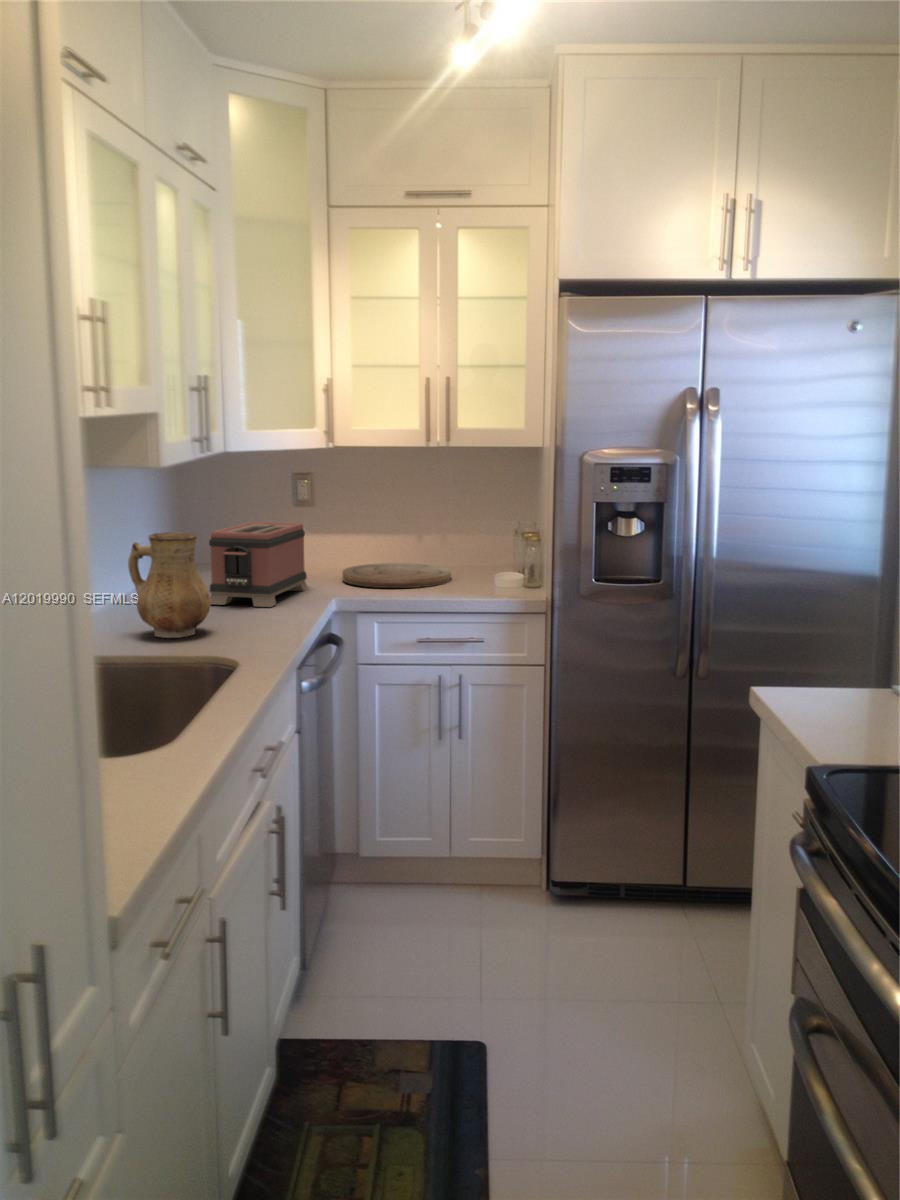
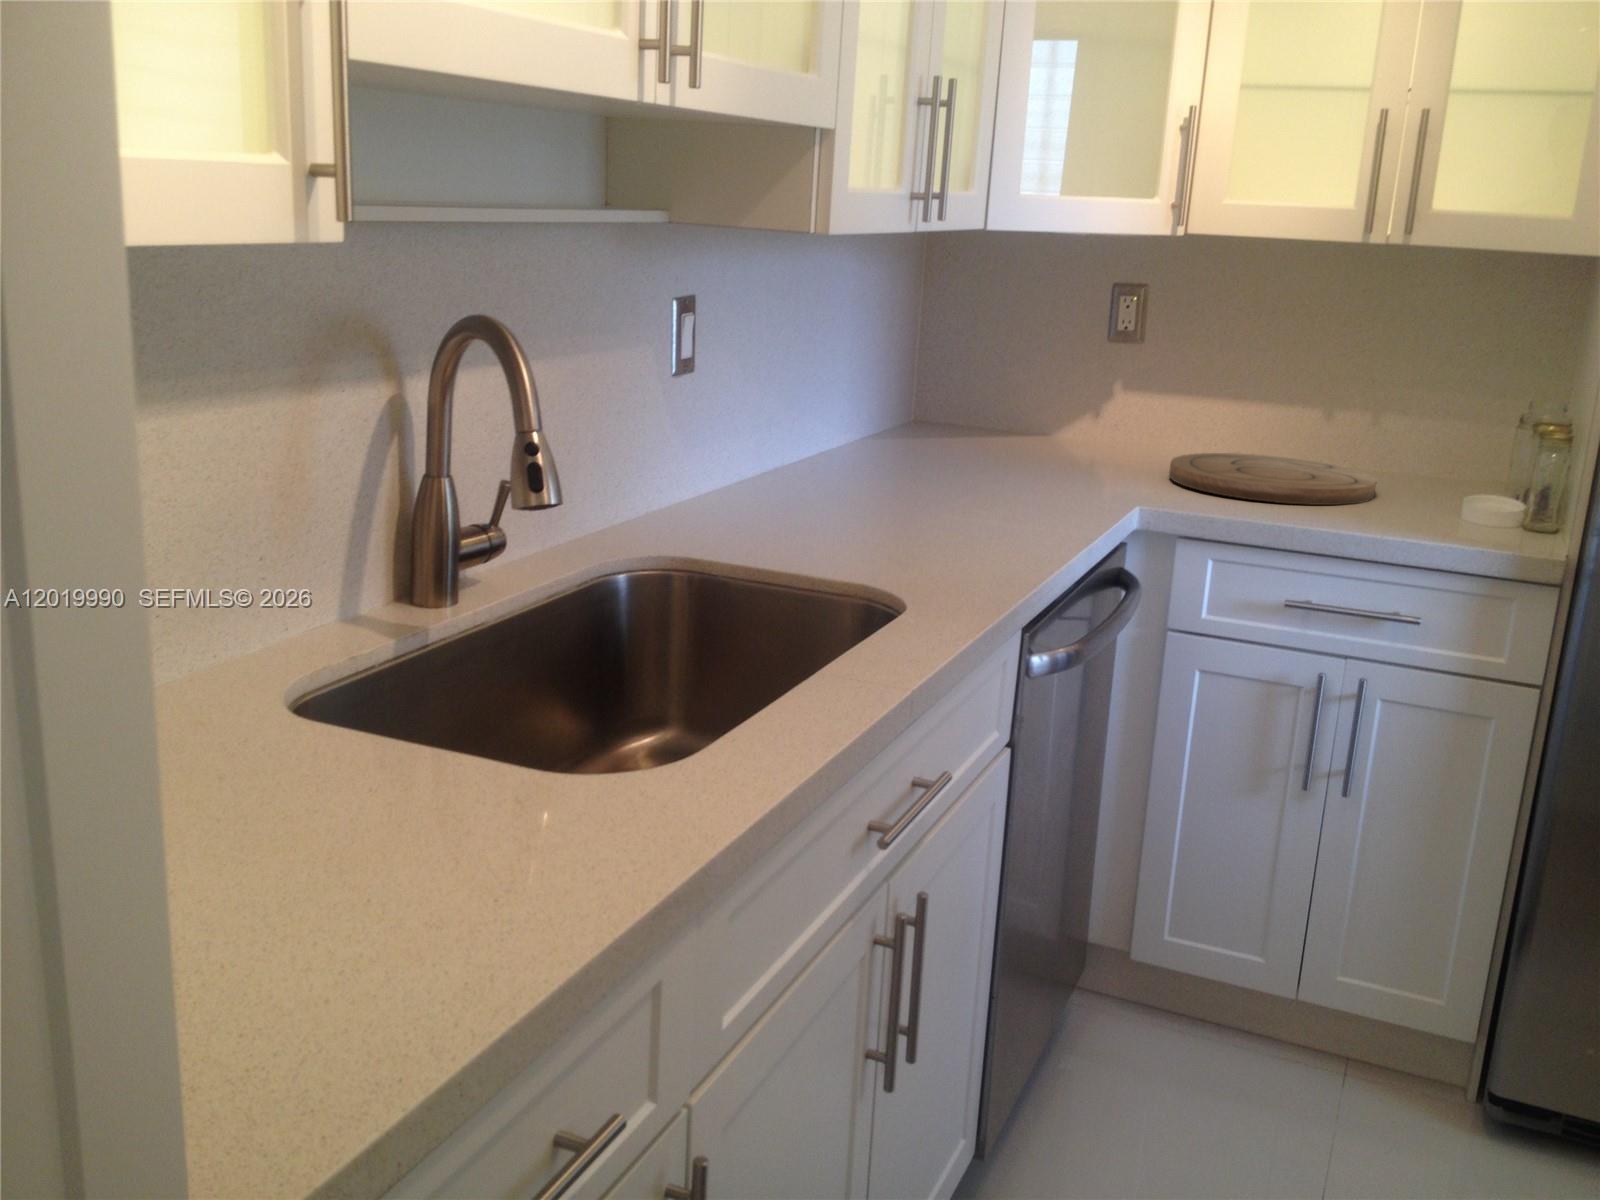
toaster: present [209,522,308,607] -> none [917,358,1109,509]
ceramic pitcher: present [128,532,211,638] -> none [771,356,899,543]

